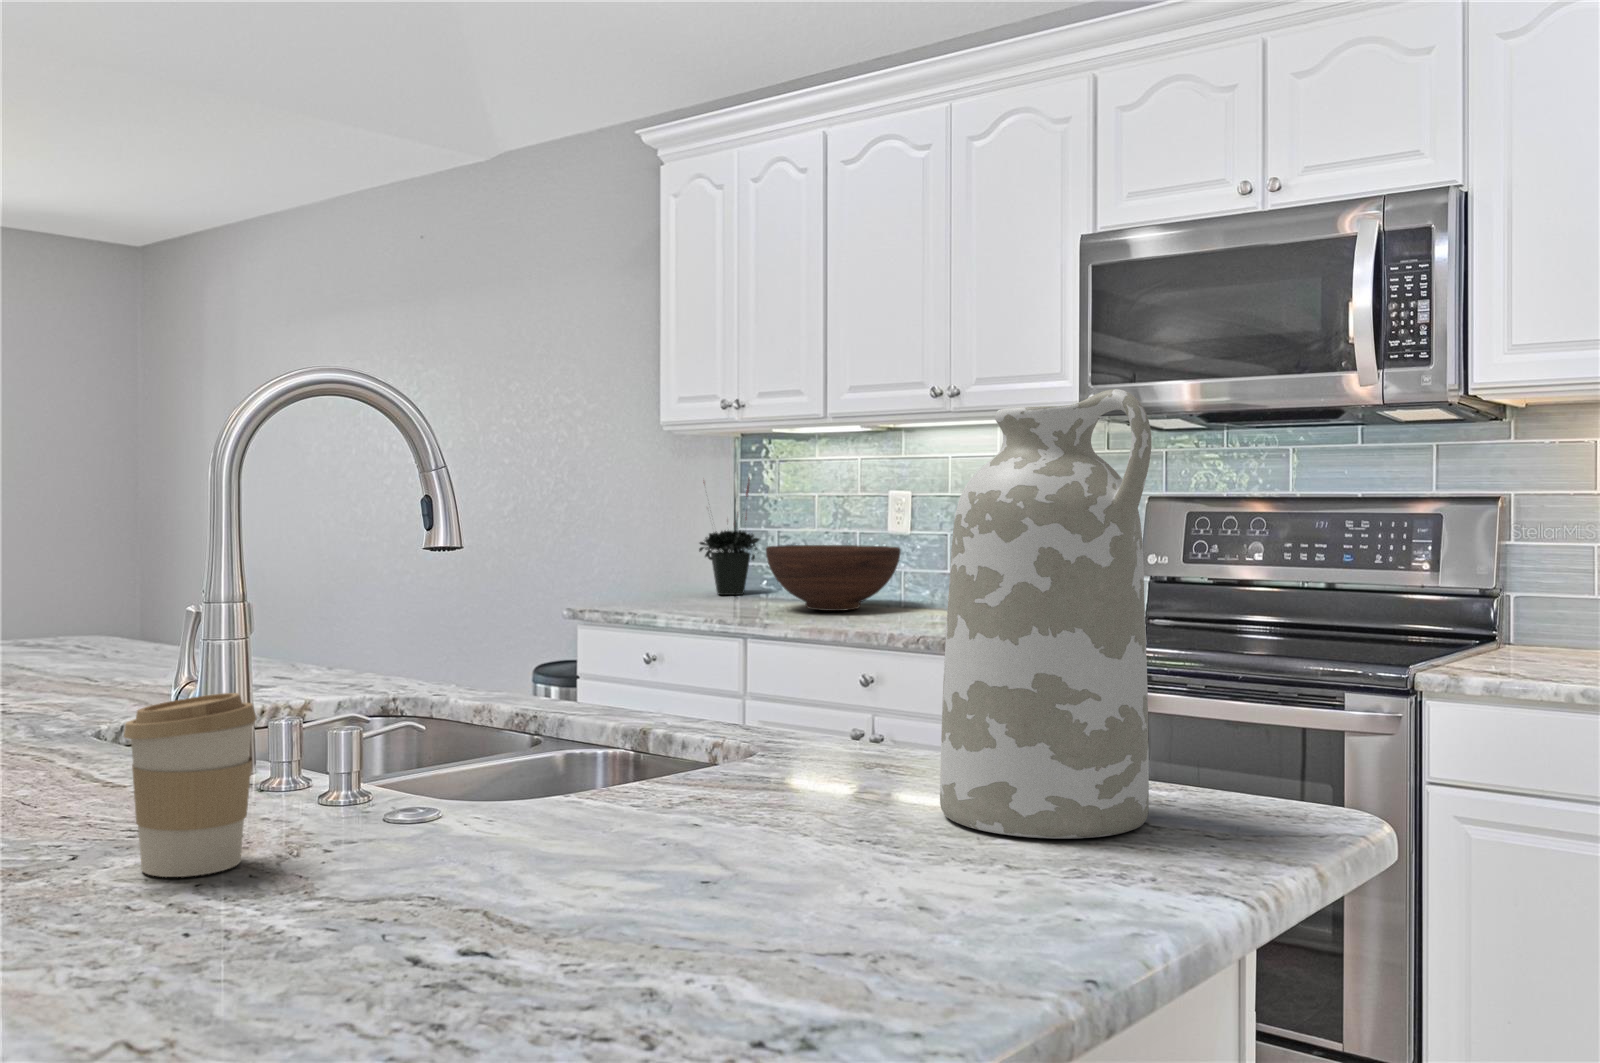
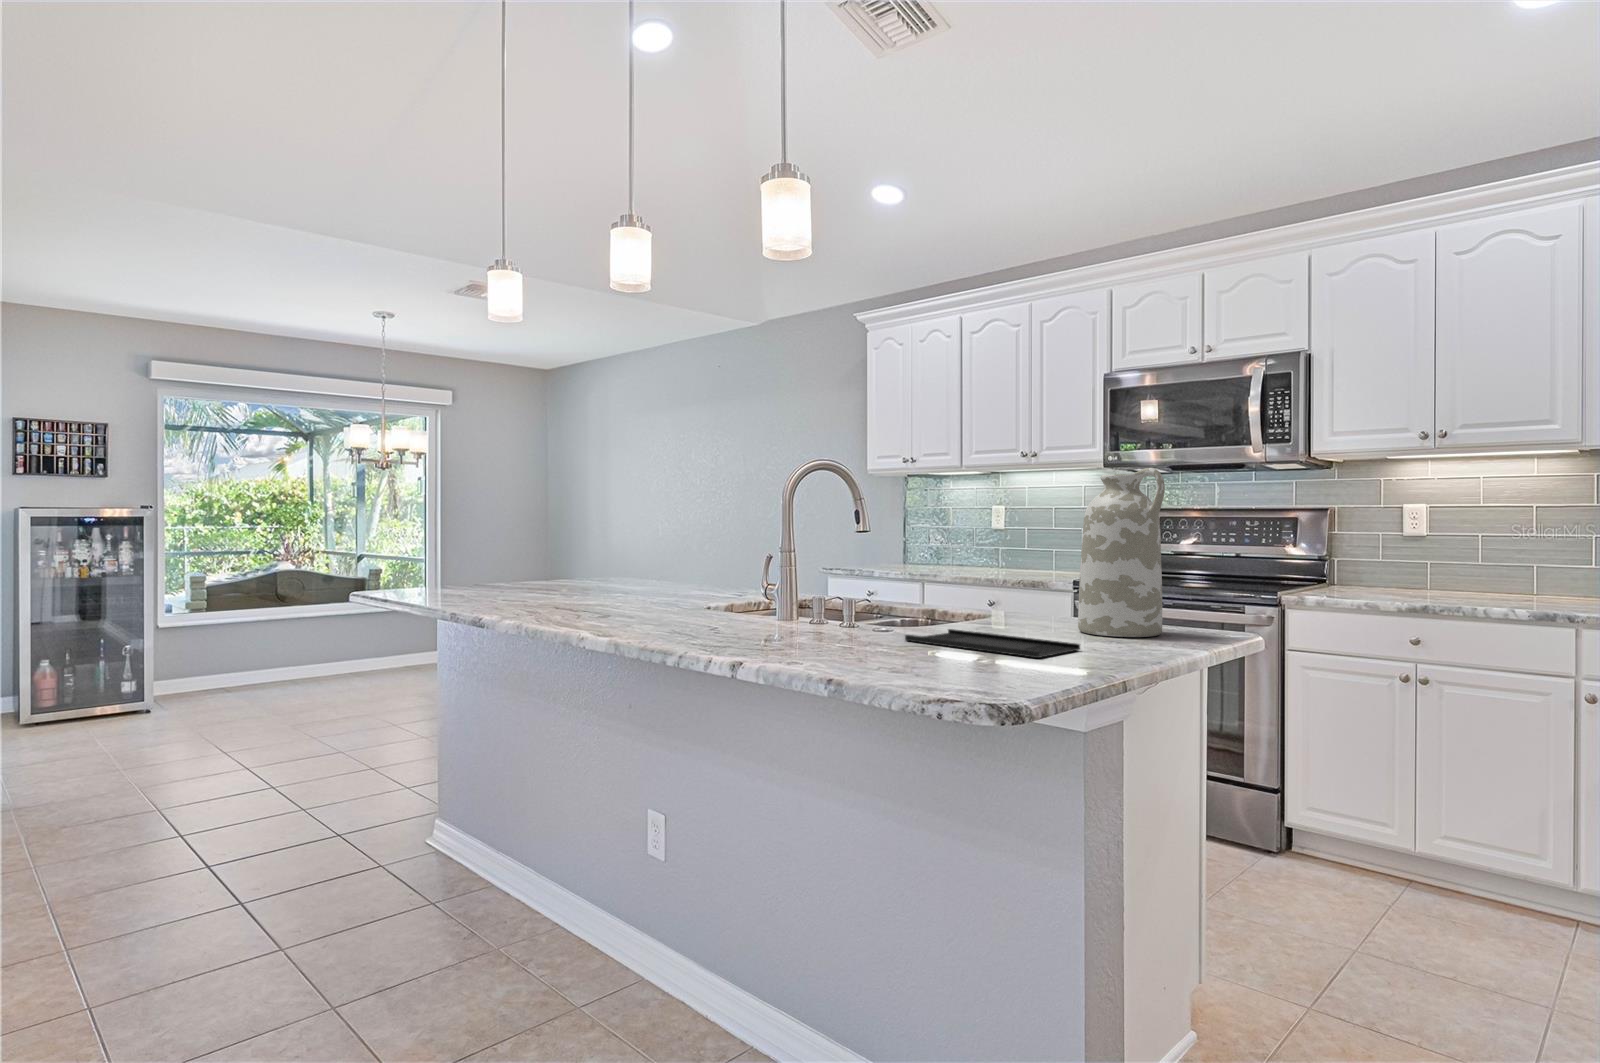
potted plant: present [699,477,759,595] -> none [885,497,919,563]
fruit bowl: present [766,545,901,611] -> none [929,535,1002,570]
coffee cup: present [124,693,257,877] -> none [800,578,843,640]
tray: none [424,822,894,971] -> present [905,629,1080,658]

